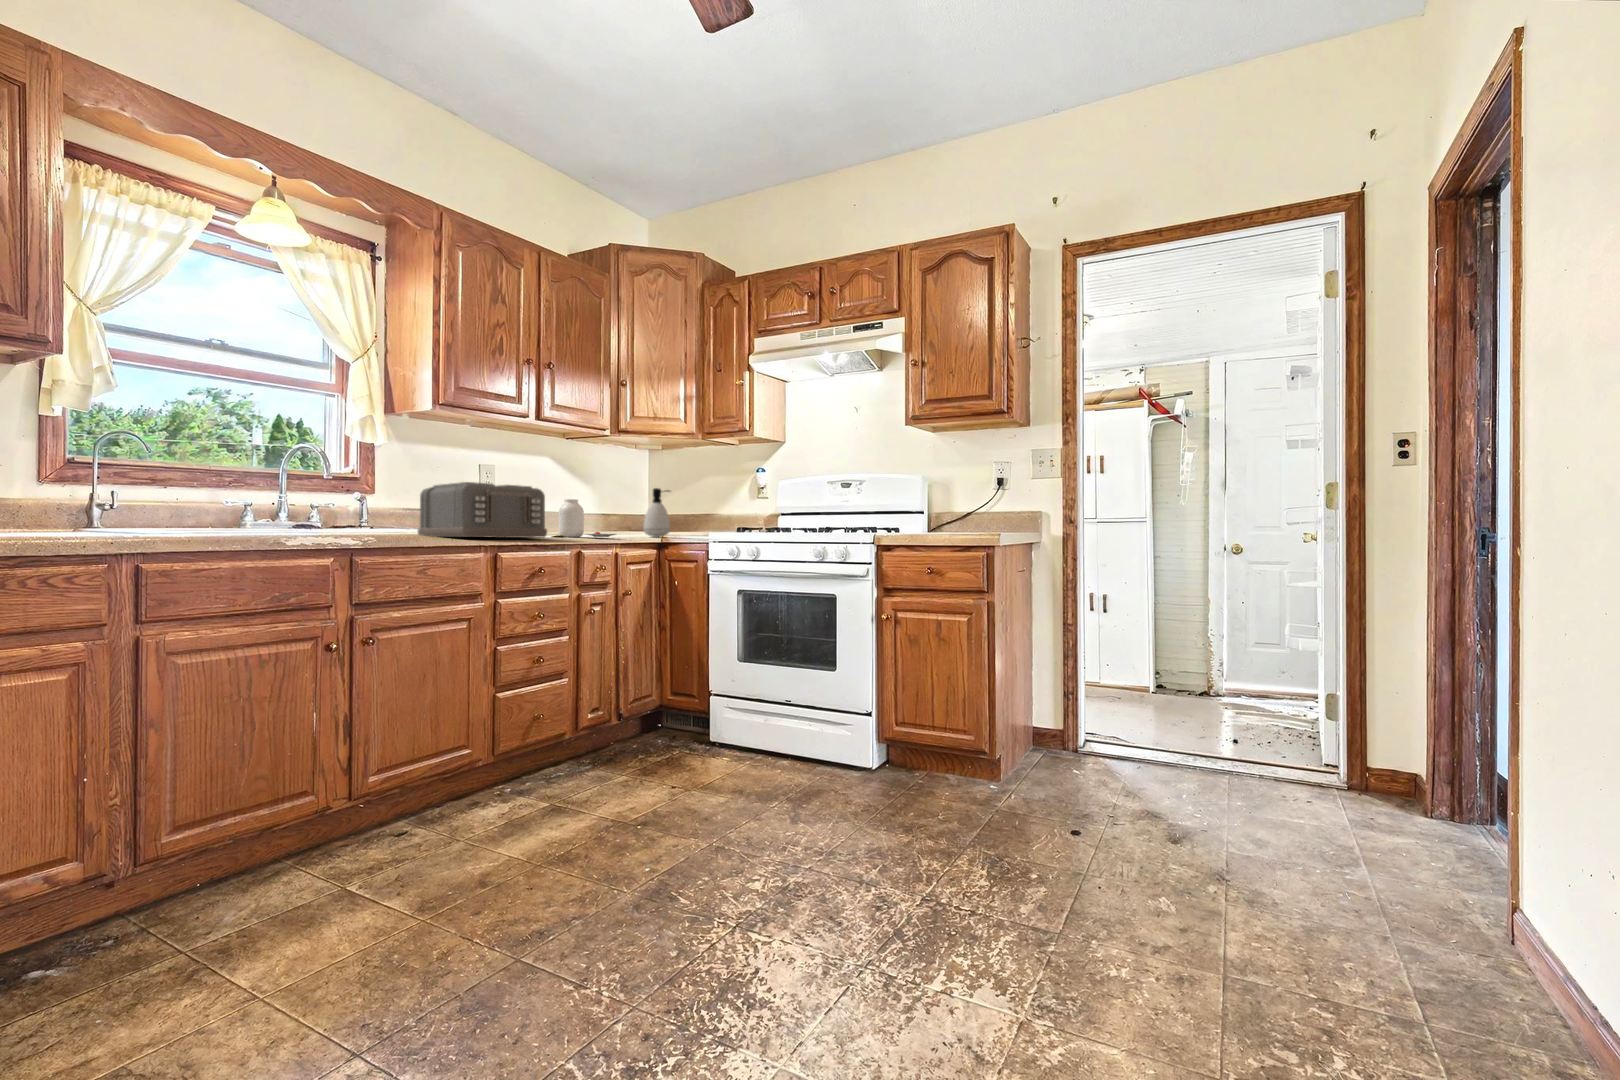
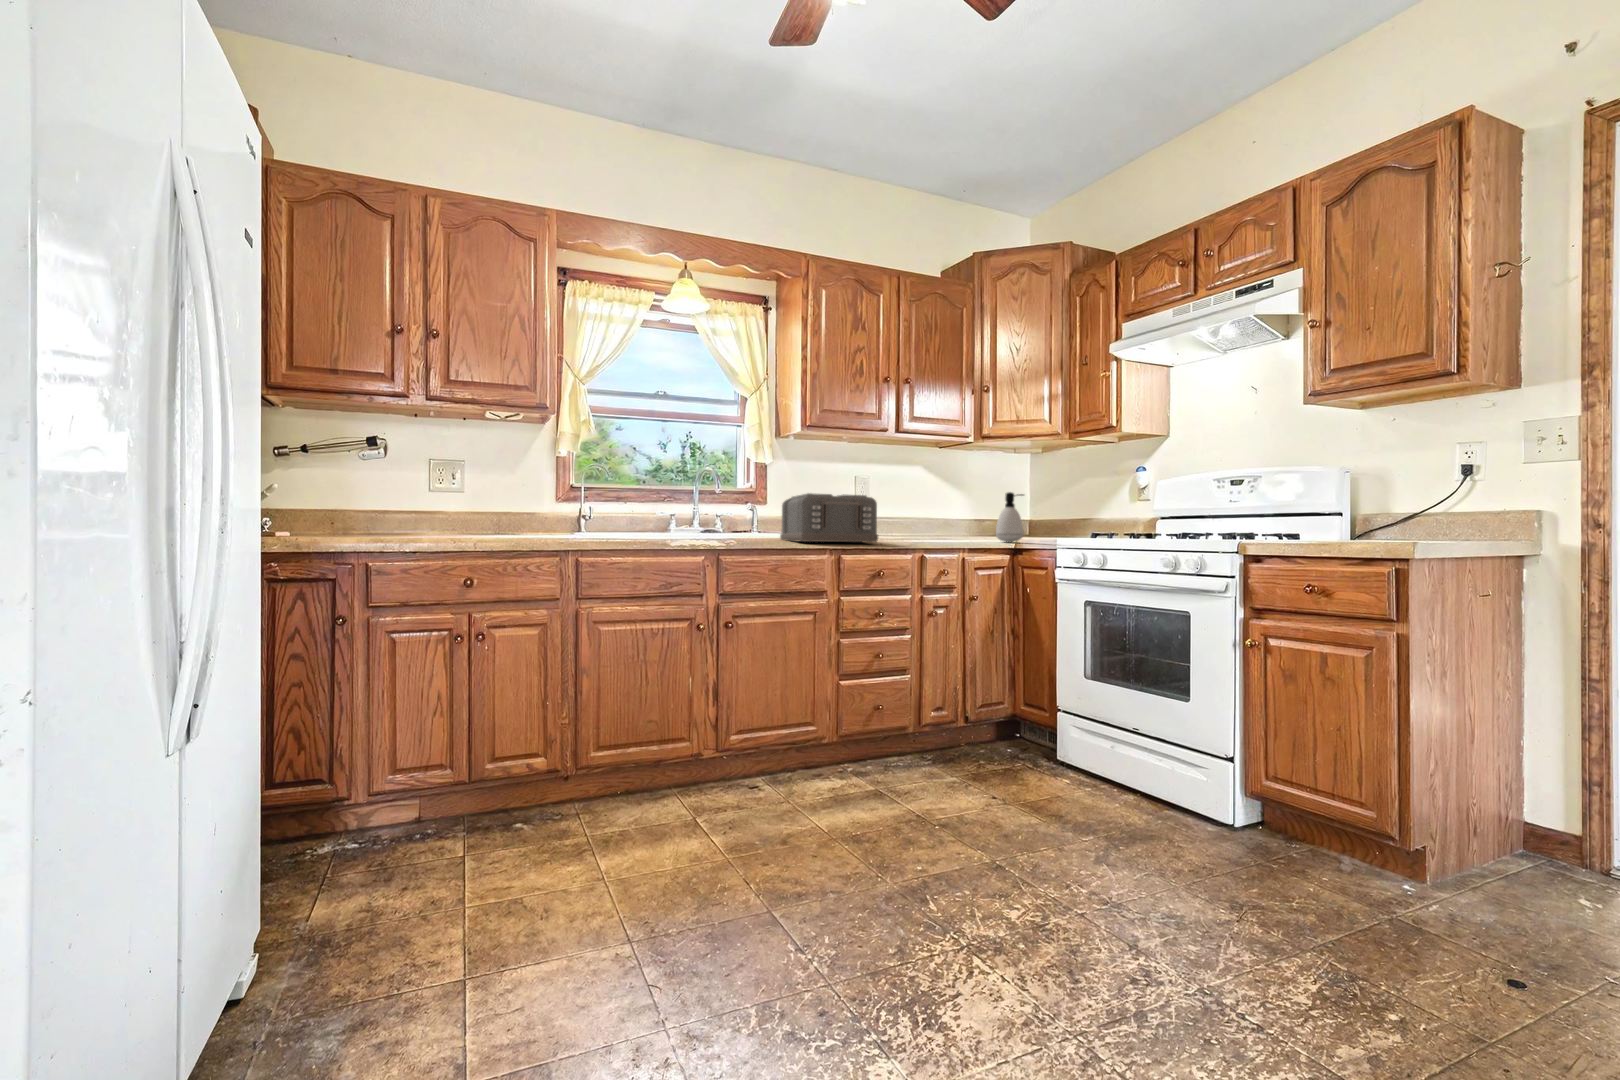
jar: present [552,499,616,537] -> none [895,506,956,542]

